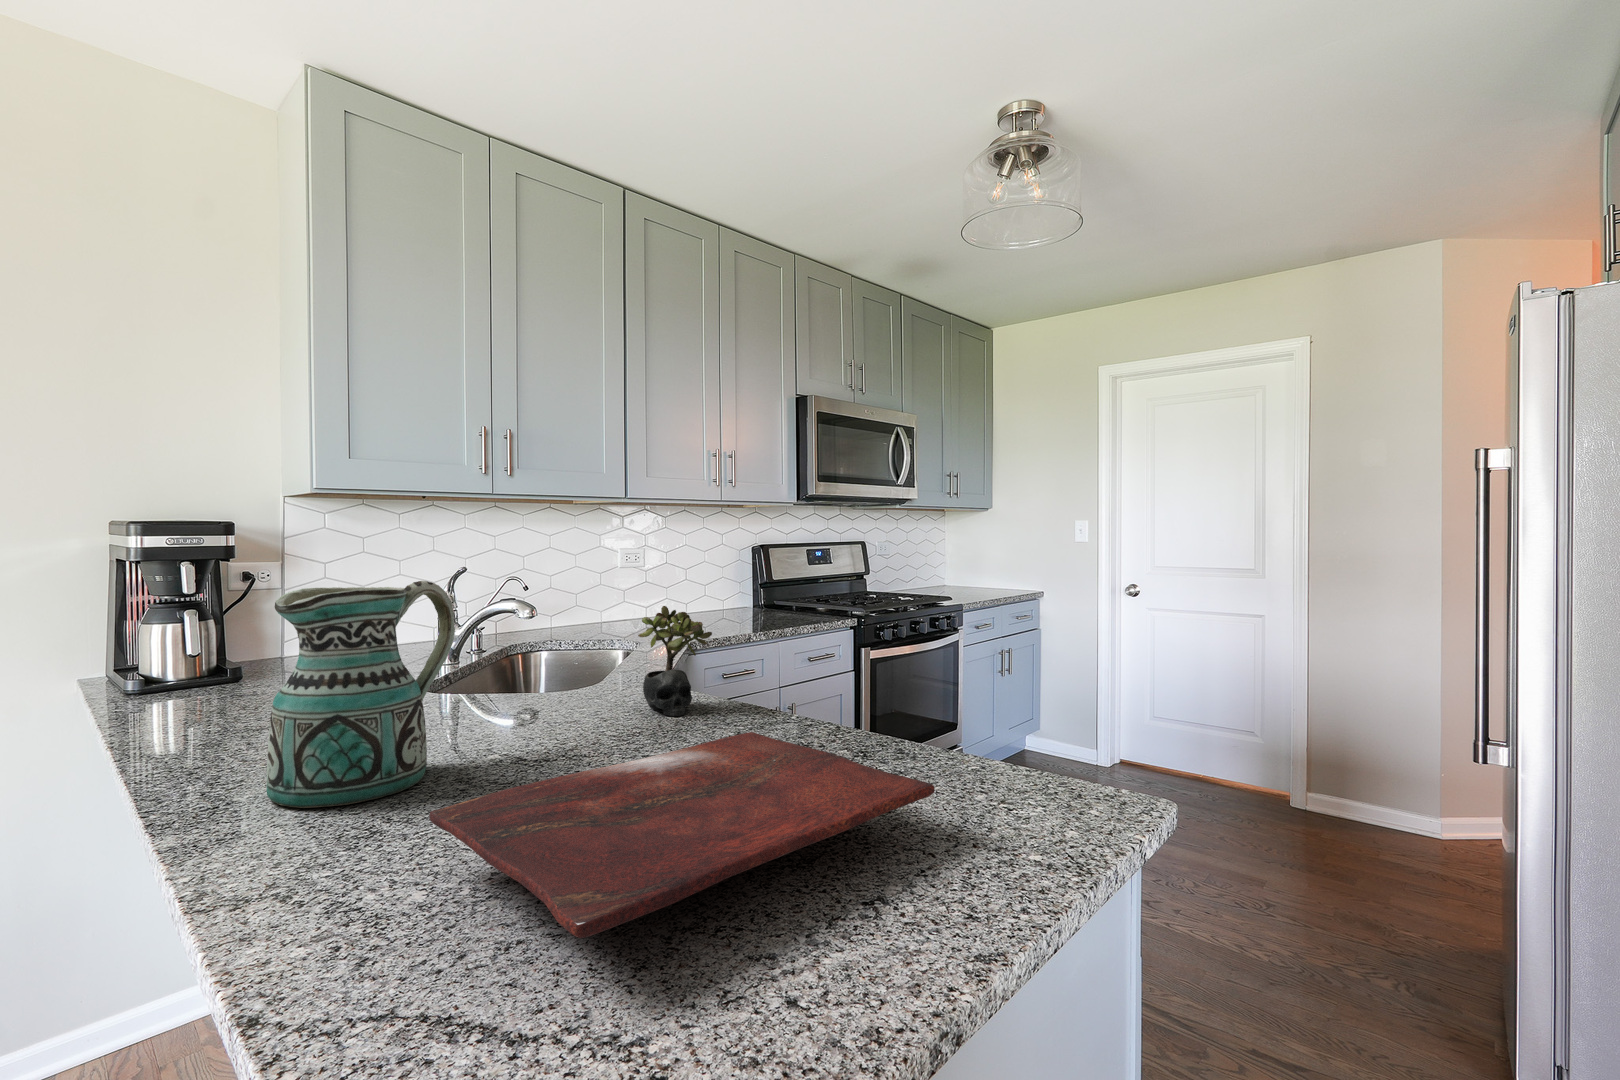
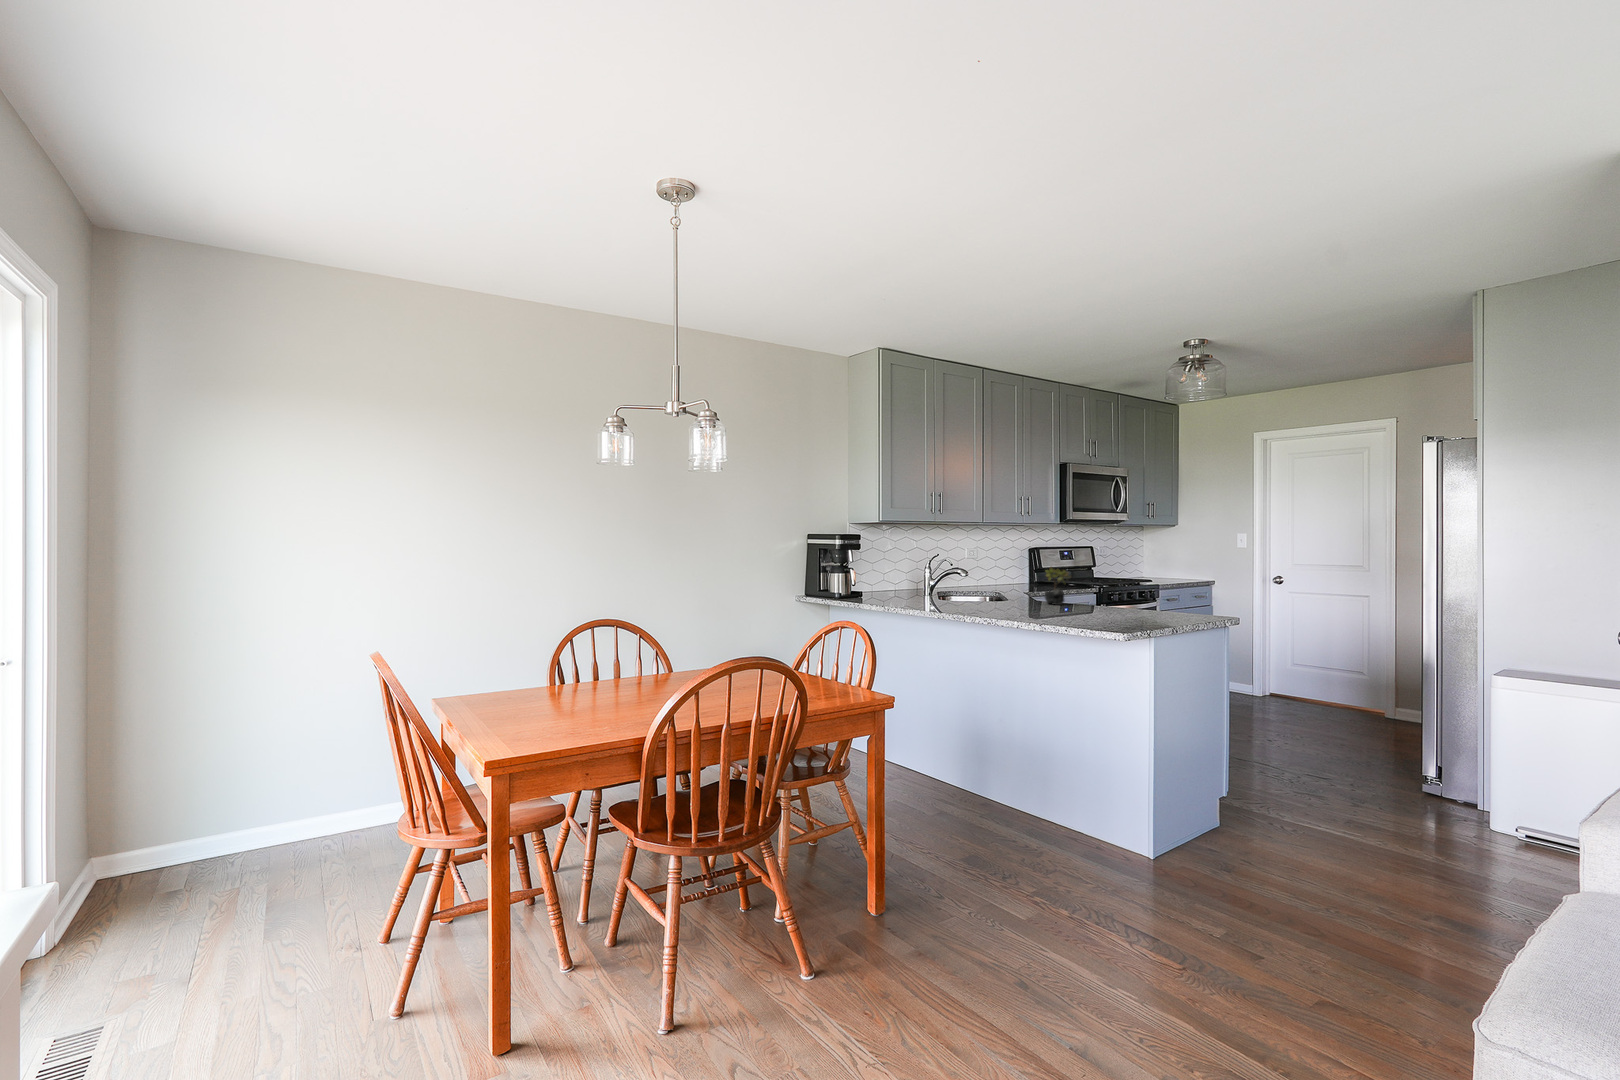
ceramic pitcher: present [267,581,455,808] -> none [968,553,1008,611]
cutting board: present [429,732,935,938] -> none [1047,598,1169,617]

